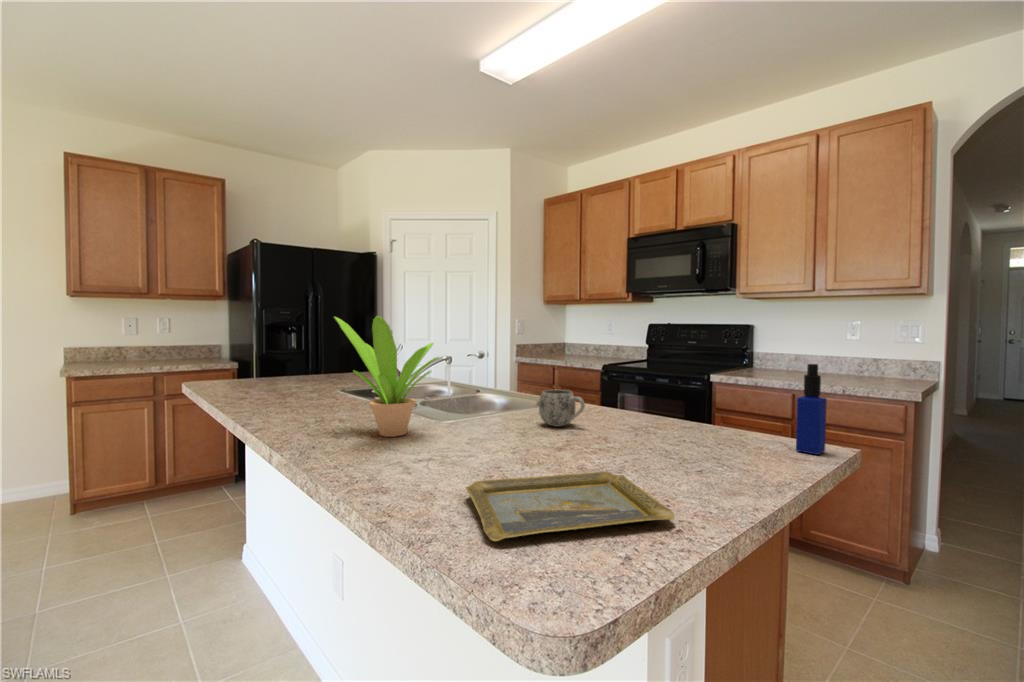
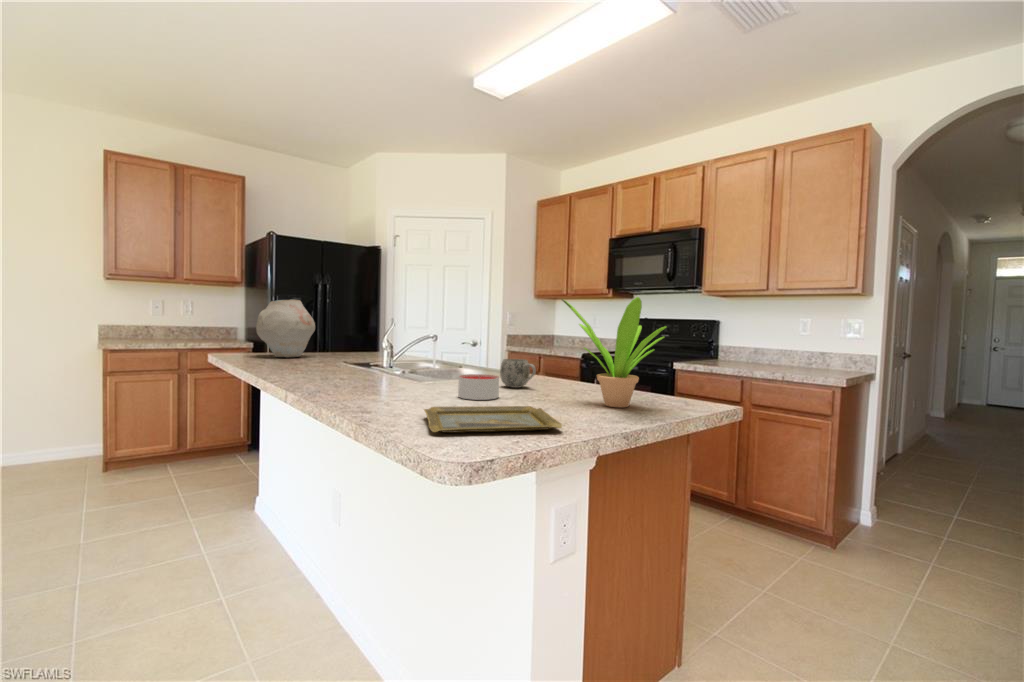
potted plant: present [334,316,438,437] -> present [562,297,666,407]
vase: none [238,318,307,385] -> present [256,300,315,357]
bottle: present [796,364,827,455] -> none [691,338,716,408]
candle: none [496,416,548,454] -> present [458,374,499,400]

